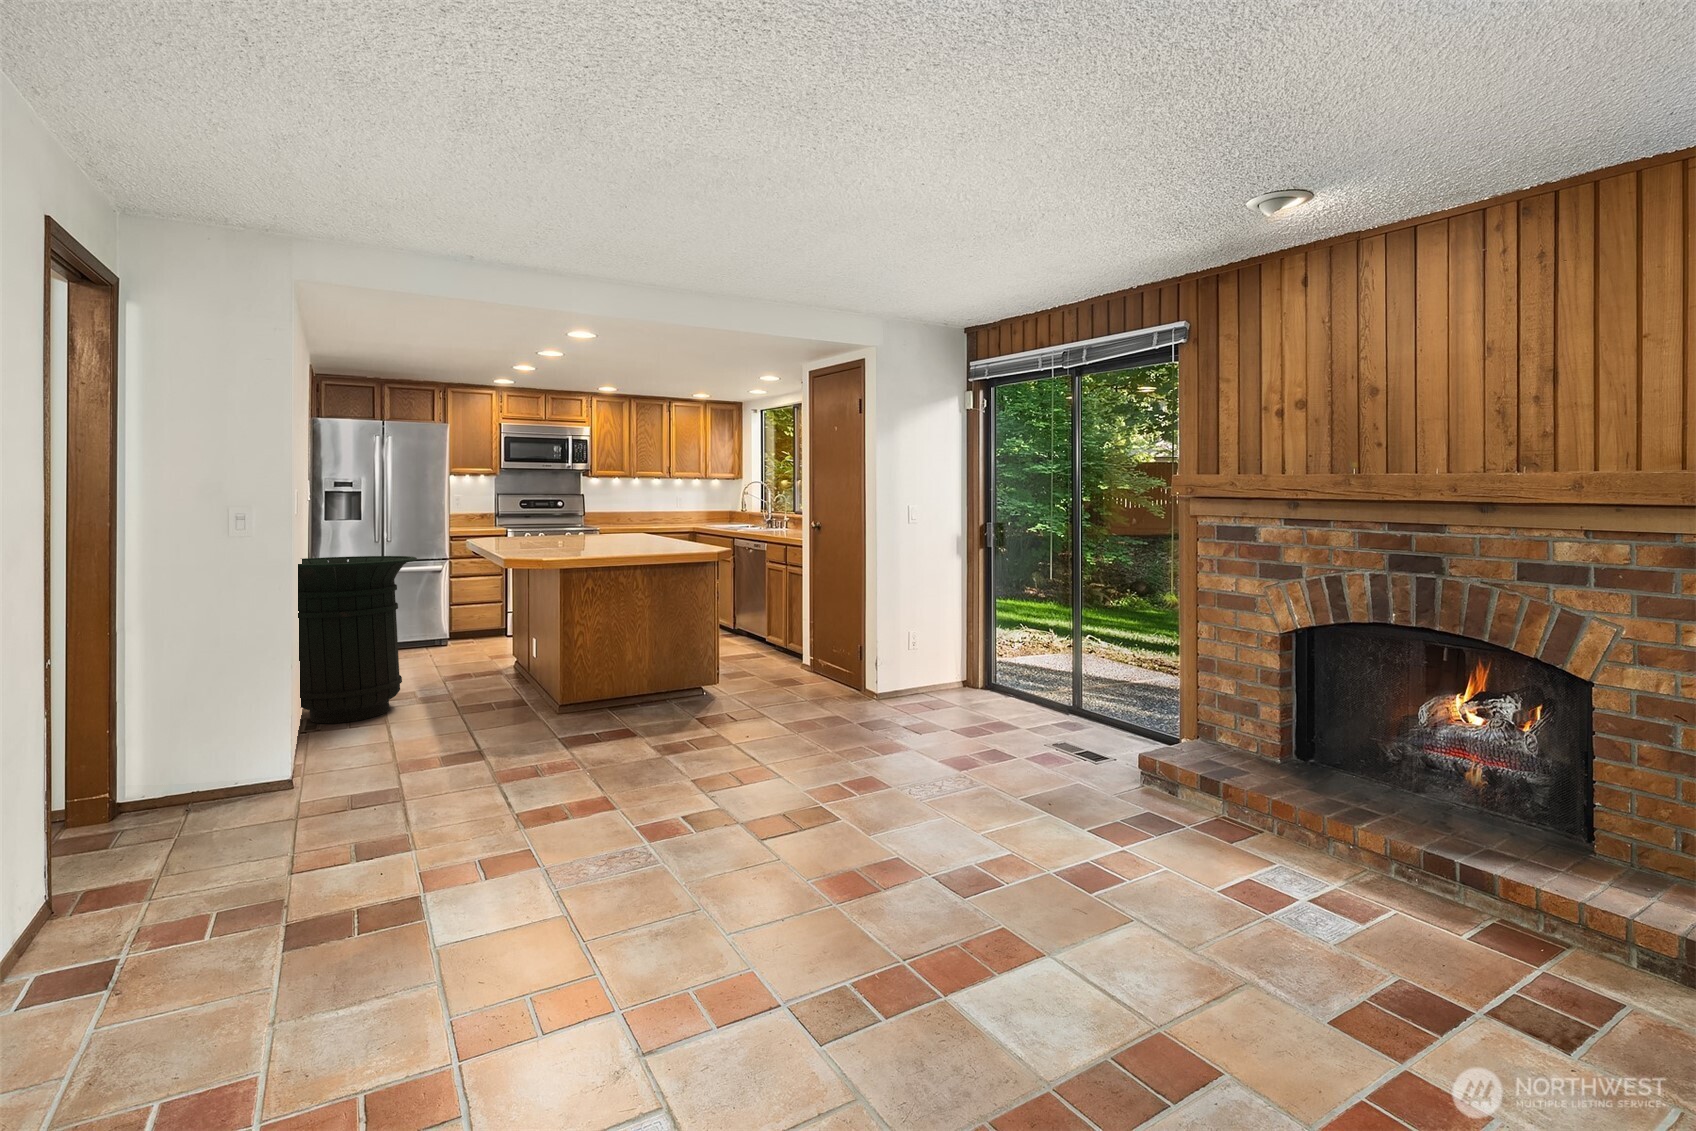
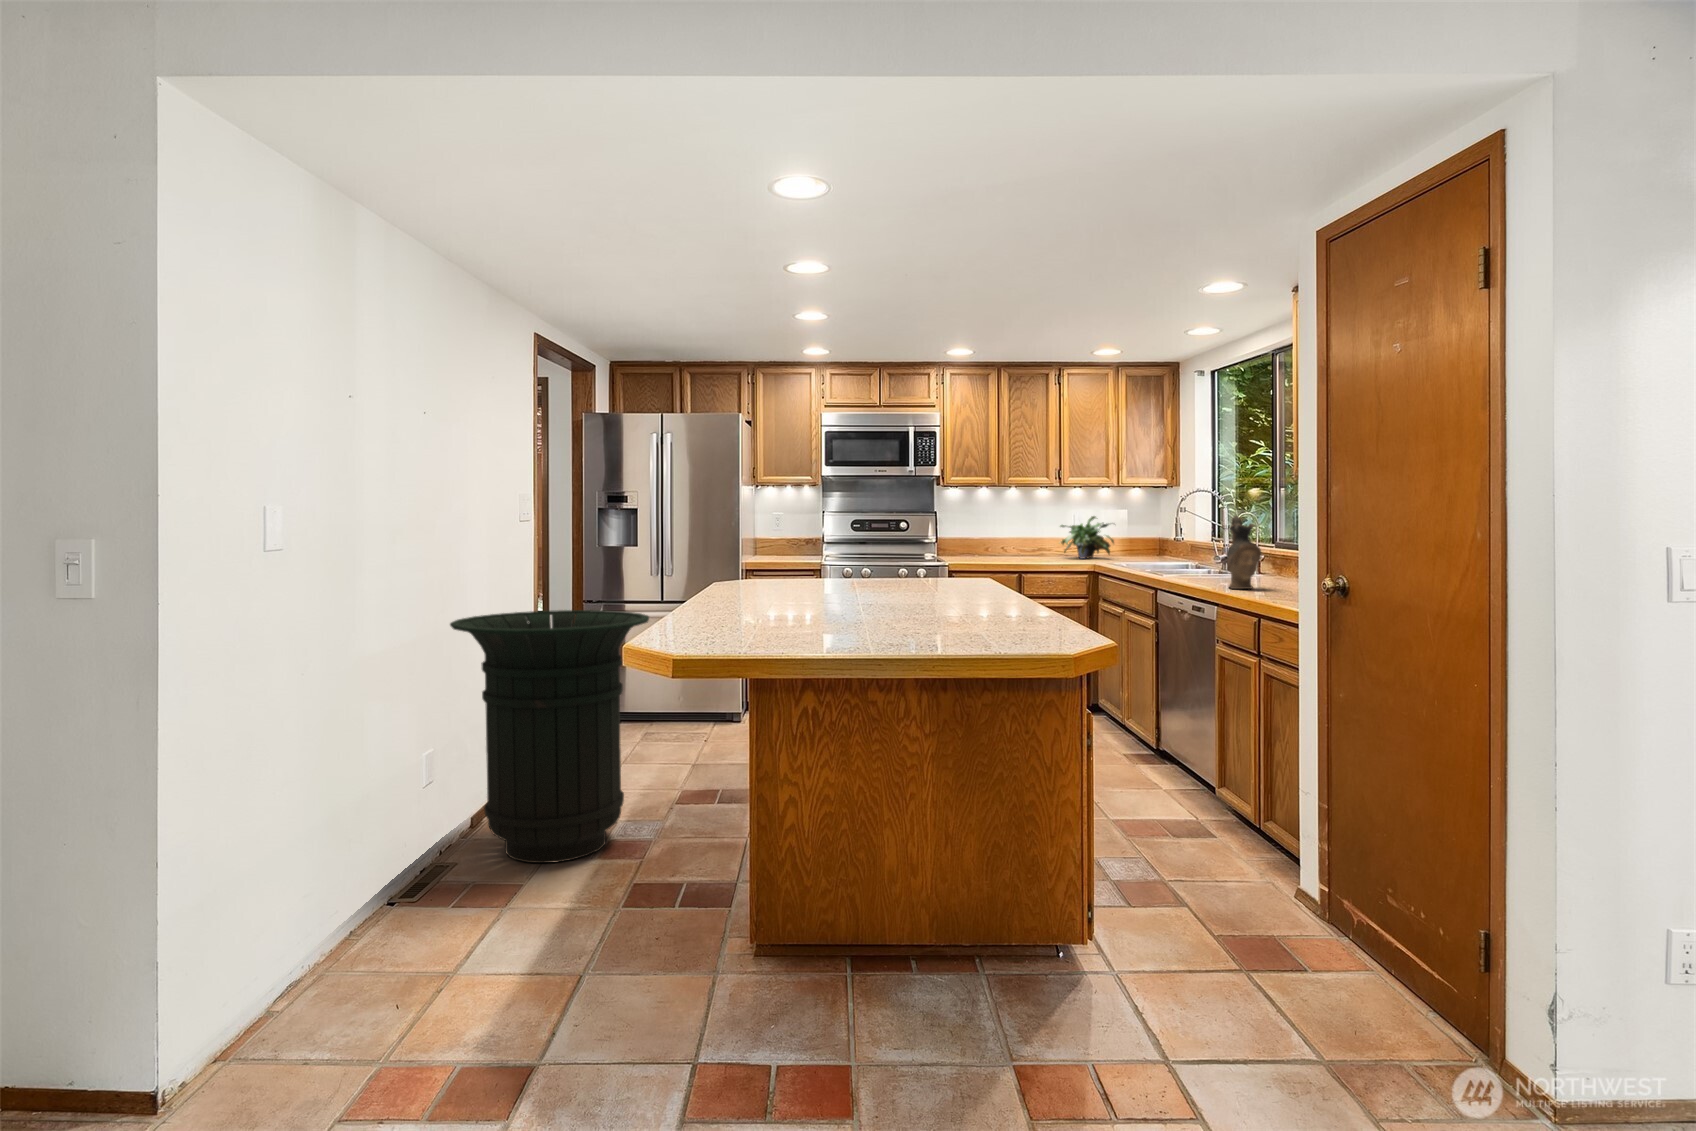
ceramic pitcher: none [770,495,787,535] -> present [1227,516,1262,589]
potted plant: none [671,497,706,524] -> present [1060,516,1114,559]

